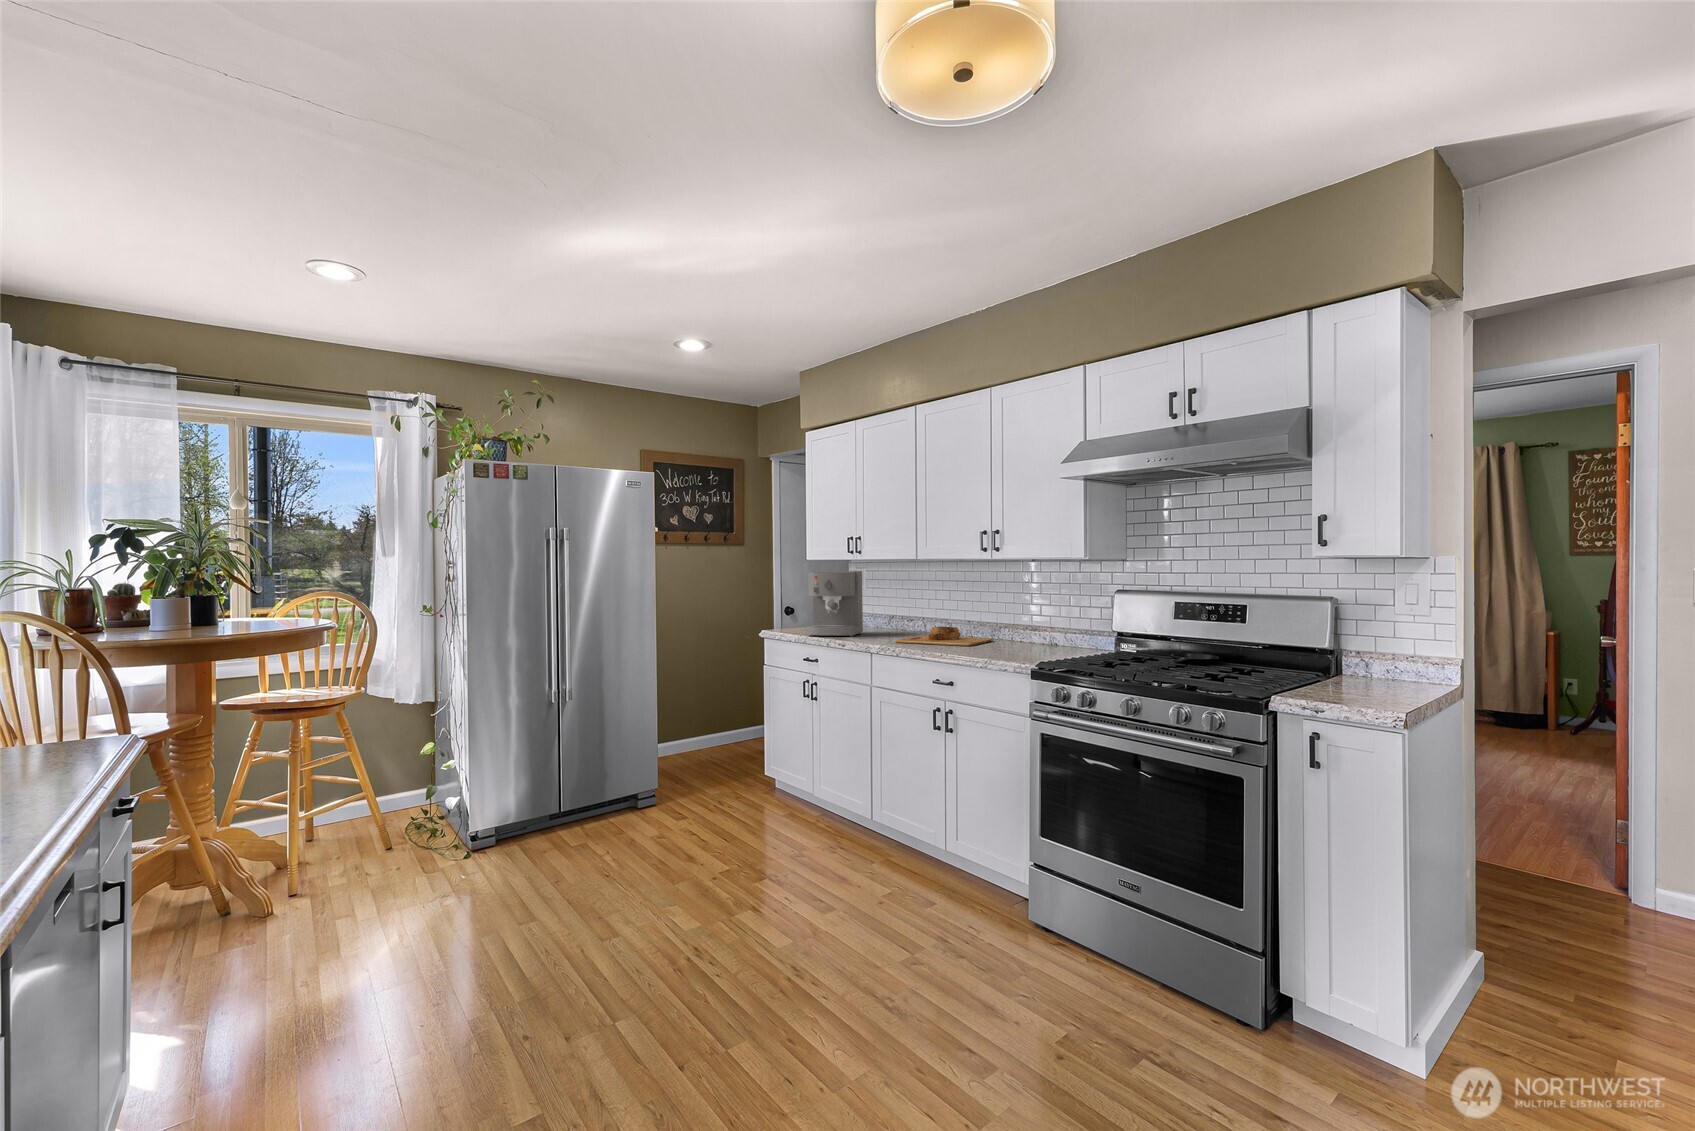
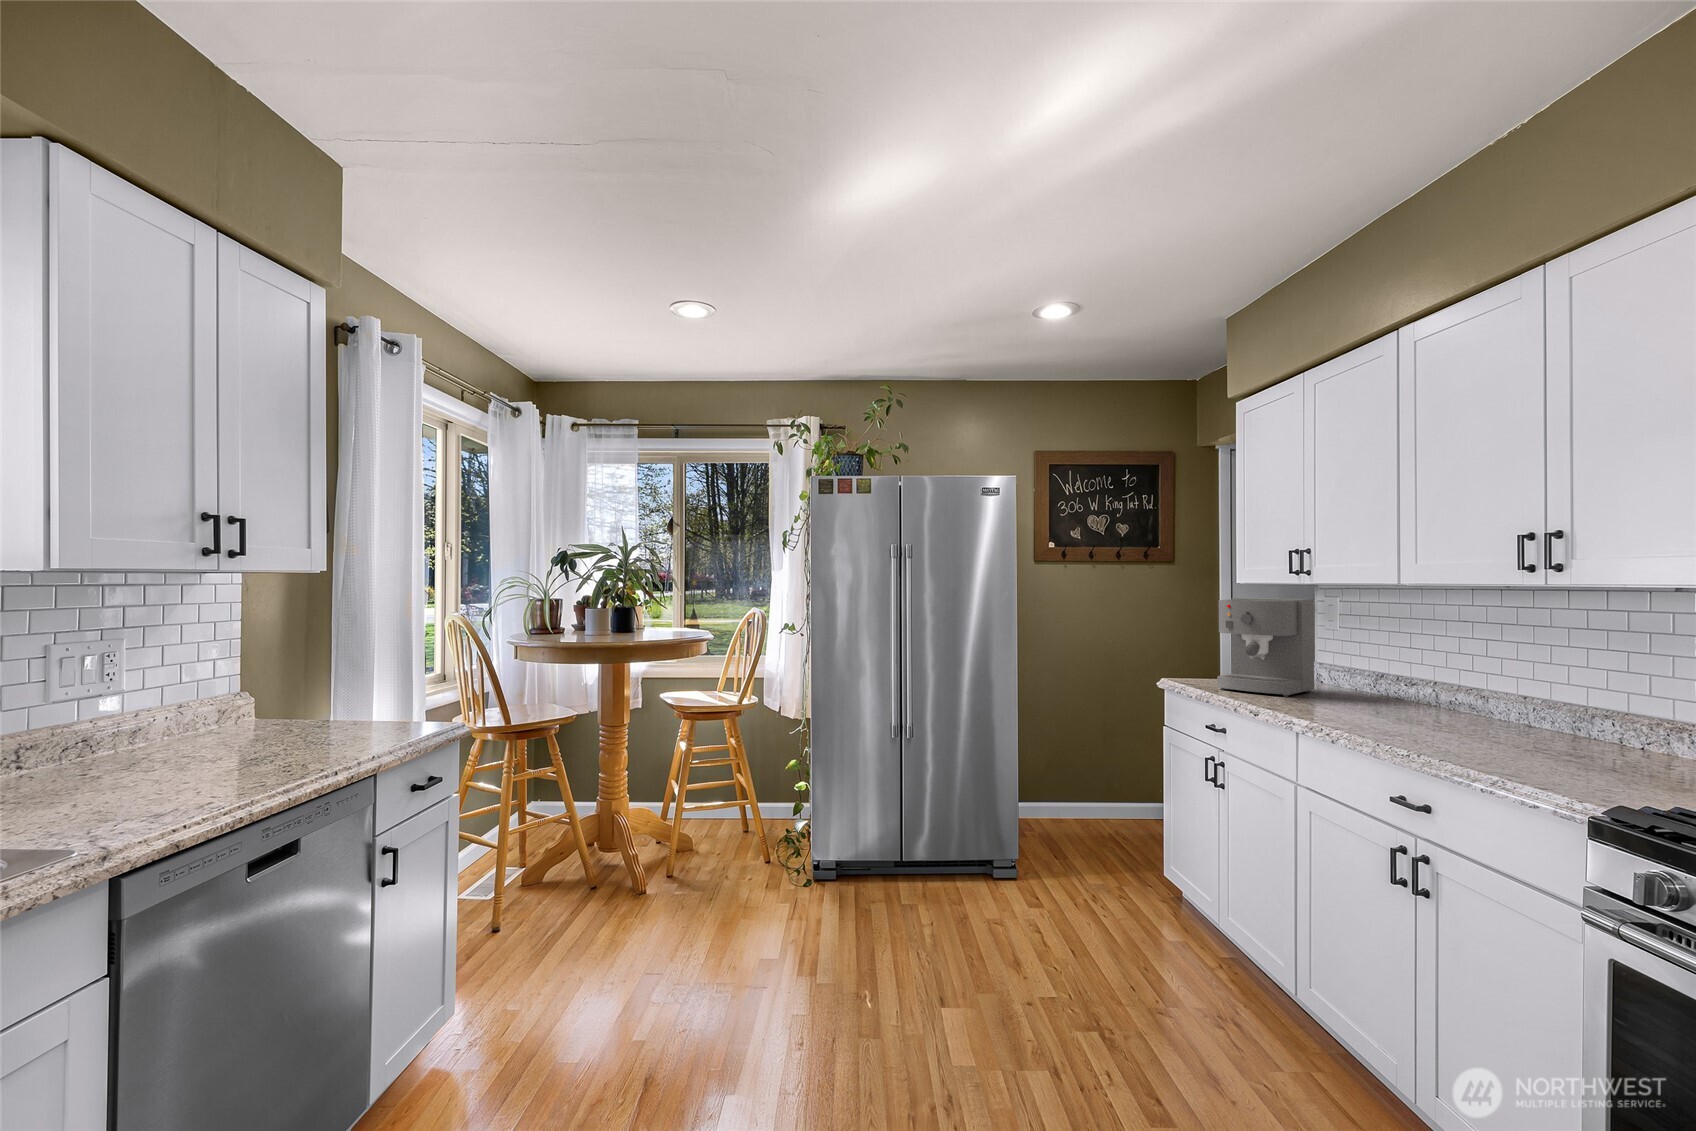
cutting board: present [896,626,993,646] -> none [1348,697,1561,740]

